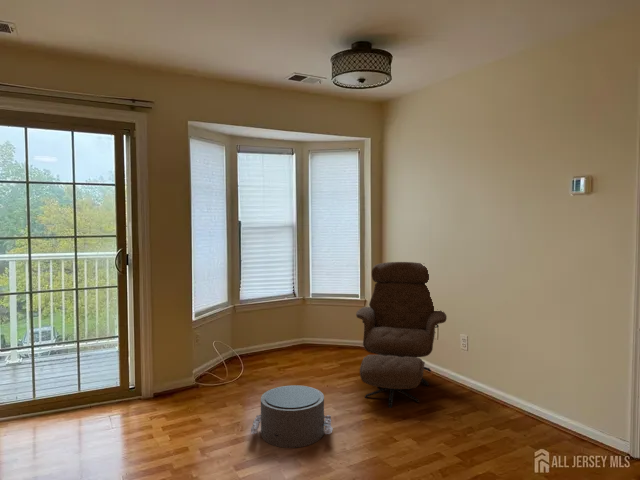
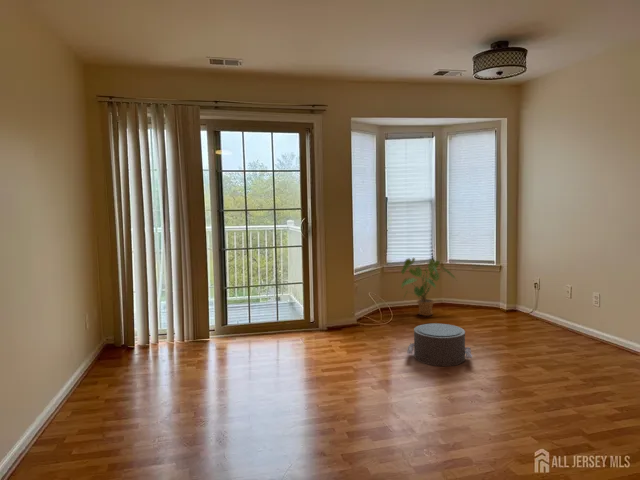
lounge chair: present [356,262,447,408] -> none [491,230,579,349]
house plant: none [253,294,320,365] -> present [401,258,455,316]

